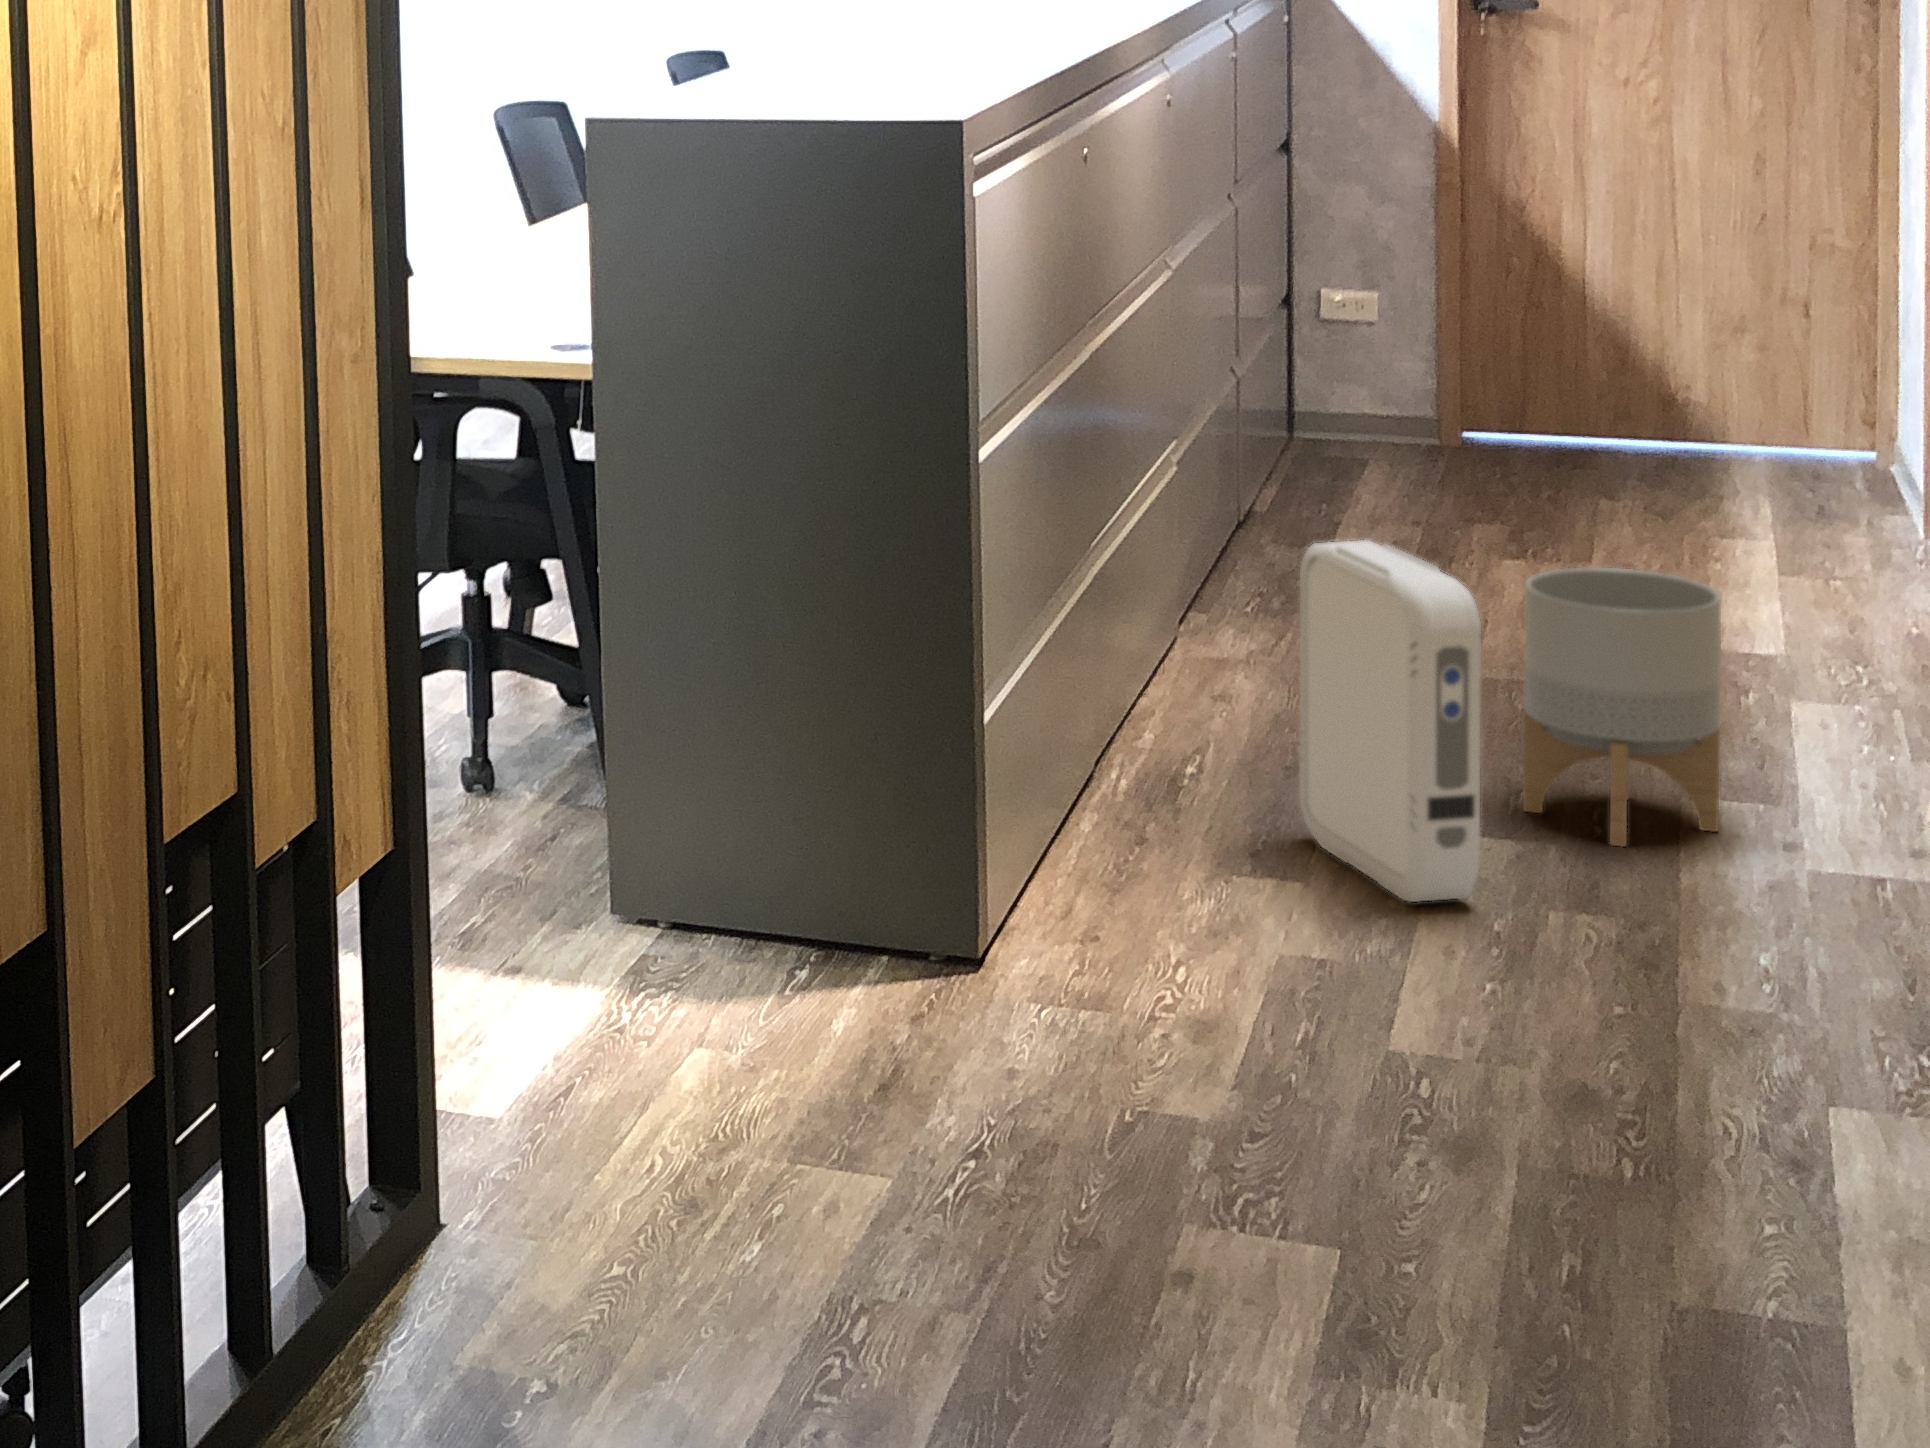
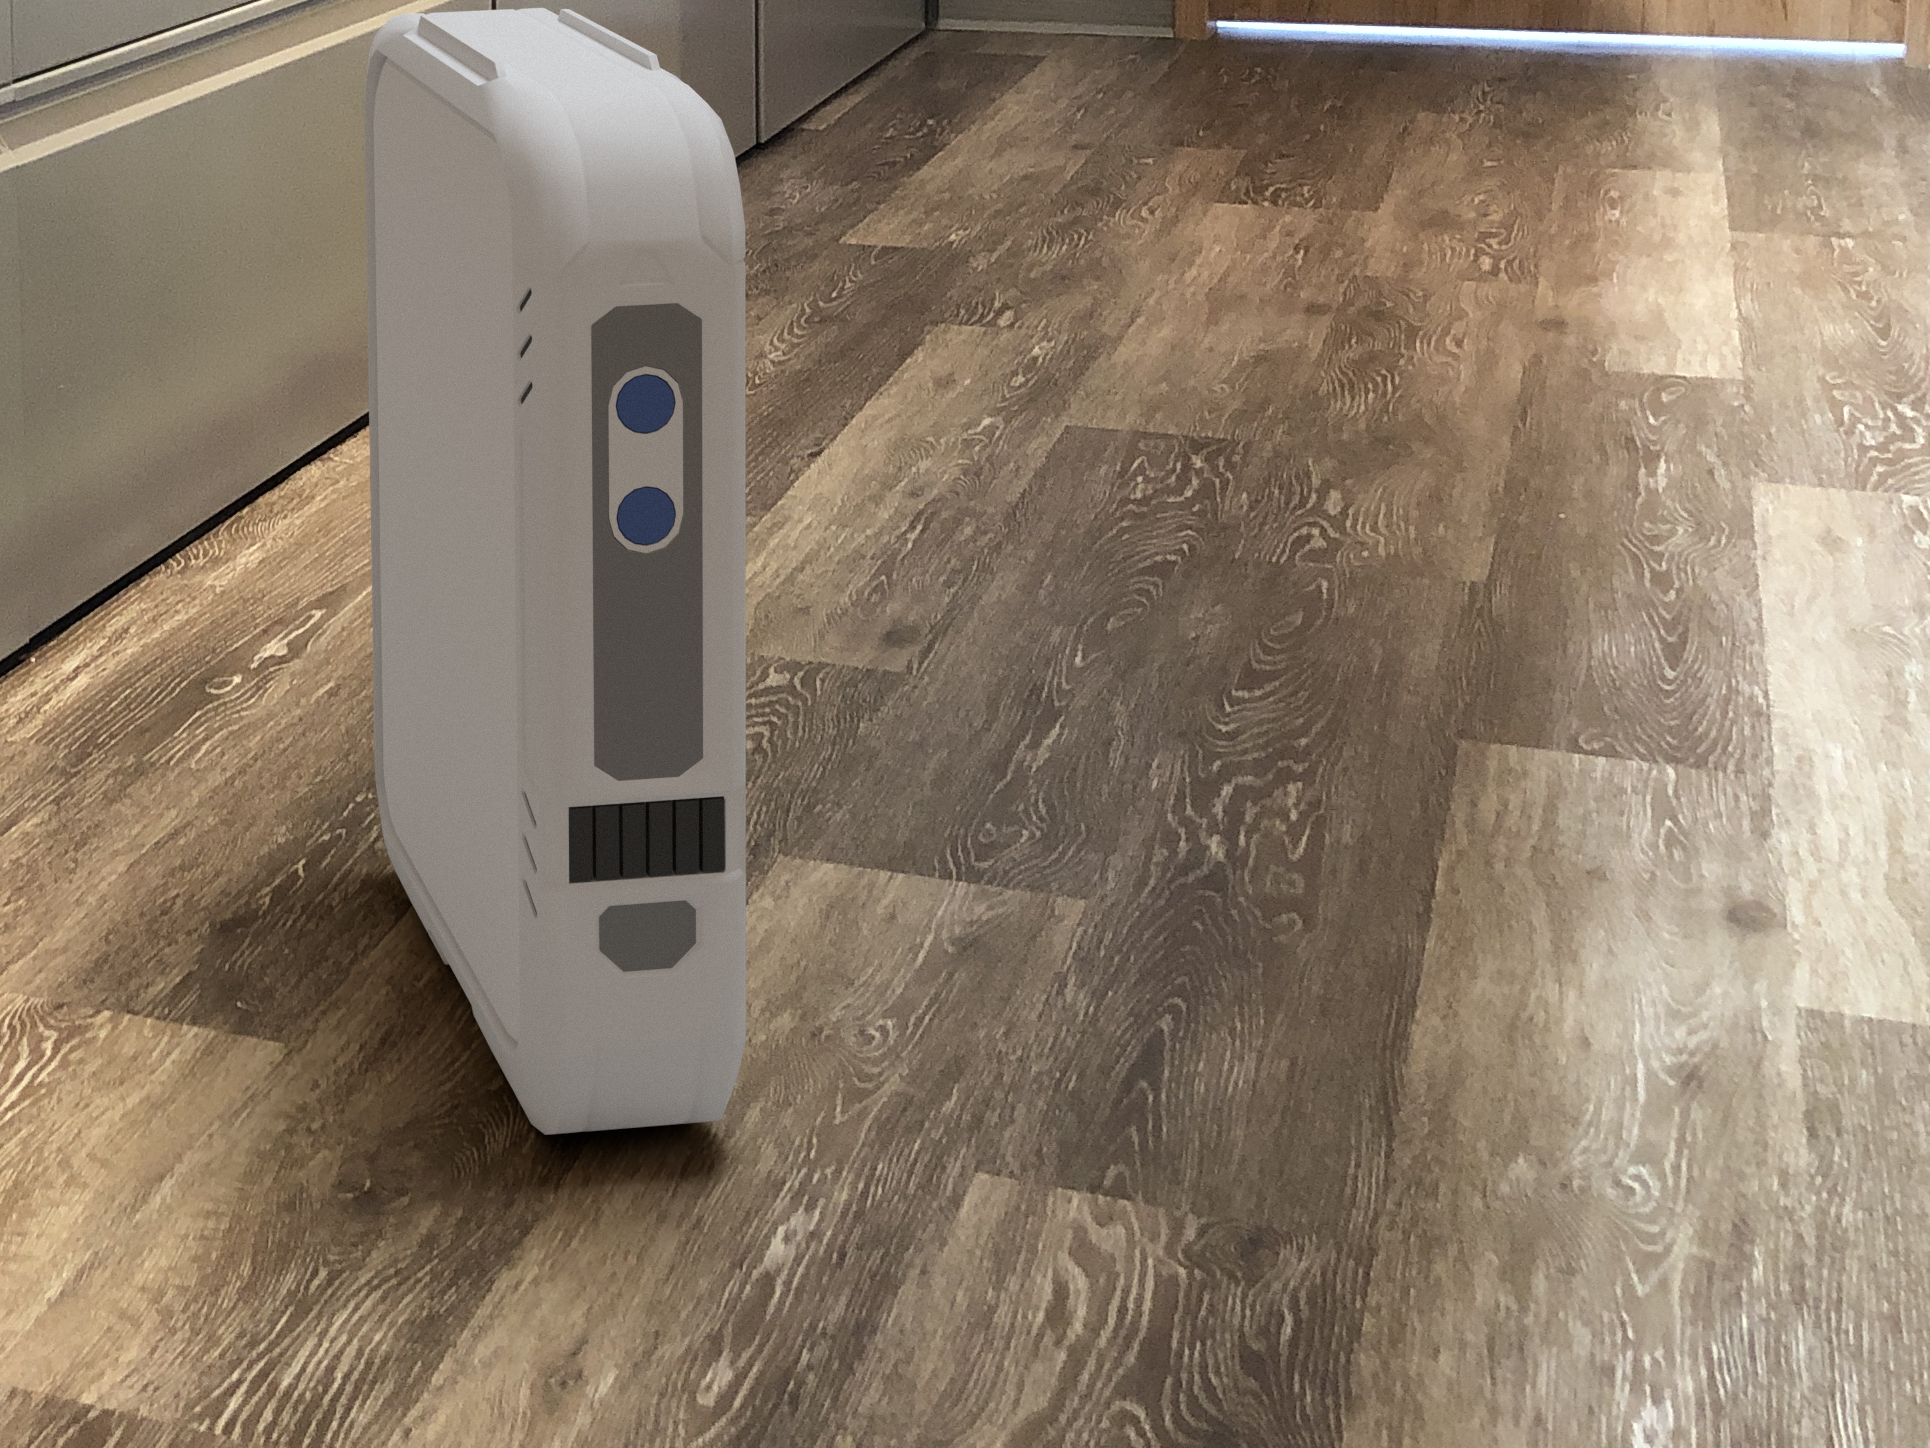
planter: present [1523,568,1721,846] -> none [1028,122,1565,911]

